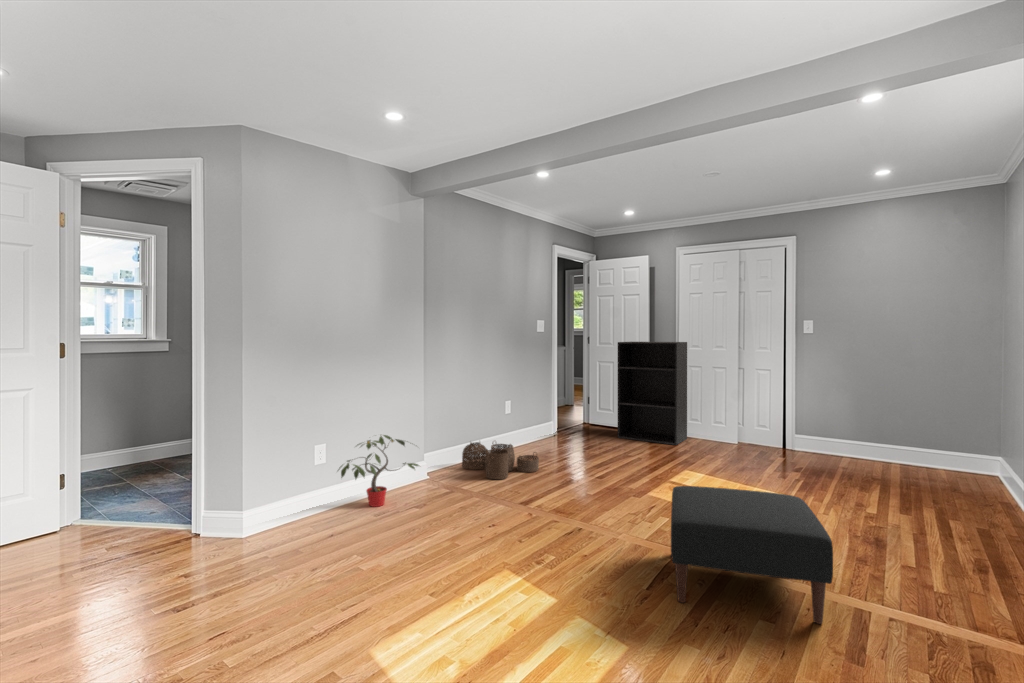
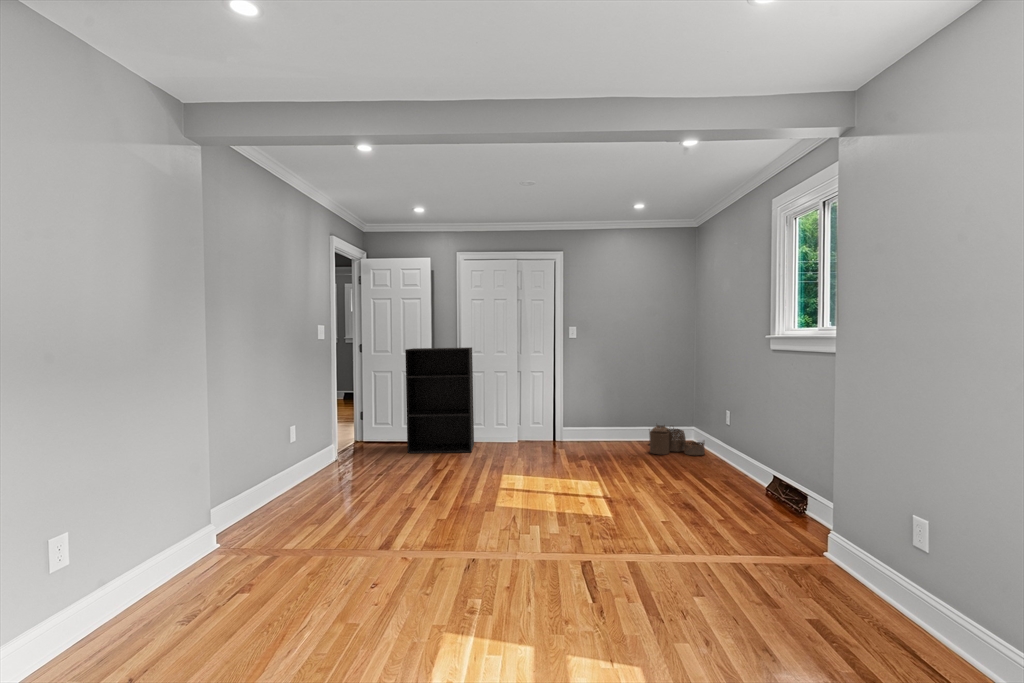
potted plant: present [339,435,419,507] -> none [108,496,239,608]
woven basket: present [462,442,539,479] -> present [649,425,705,455]
ottoman: present [671,486,833,624] -> none [573,481,743,605]

